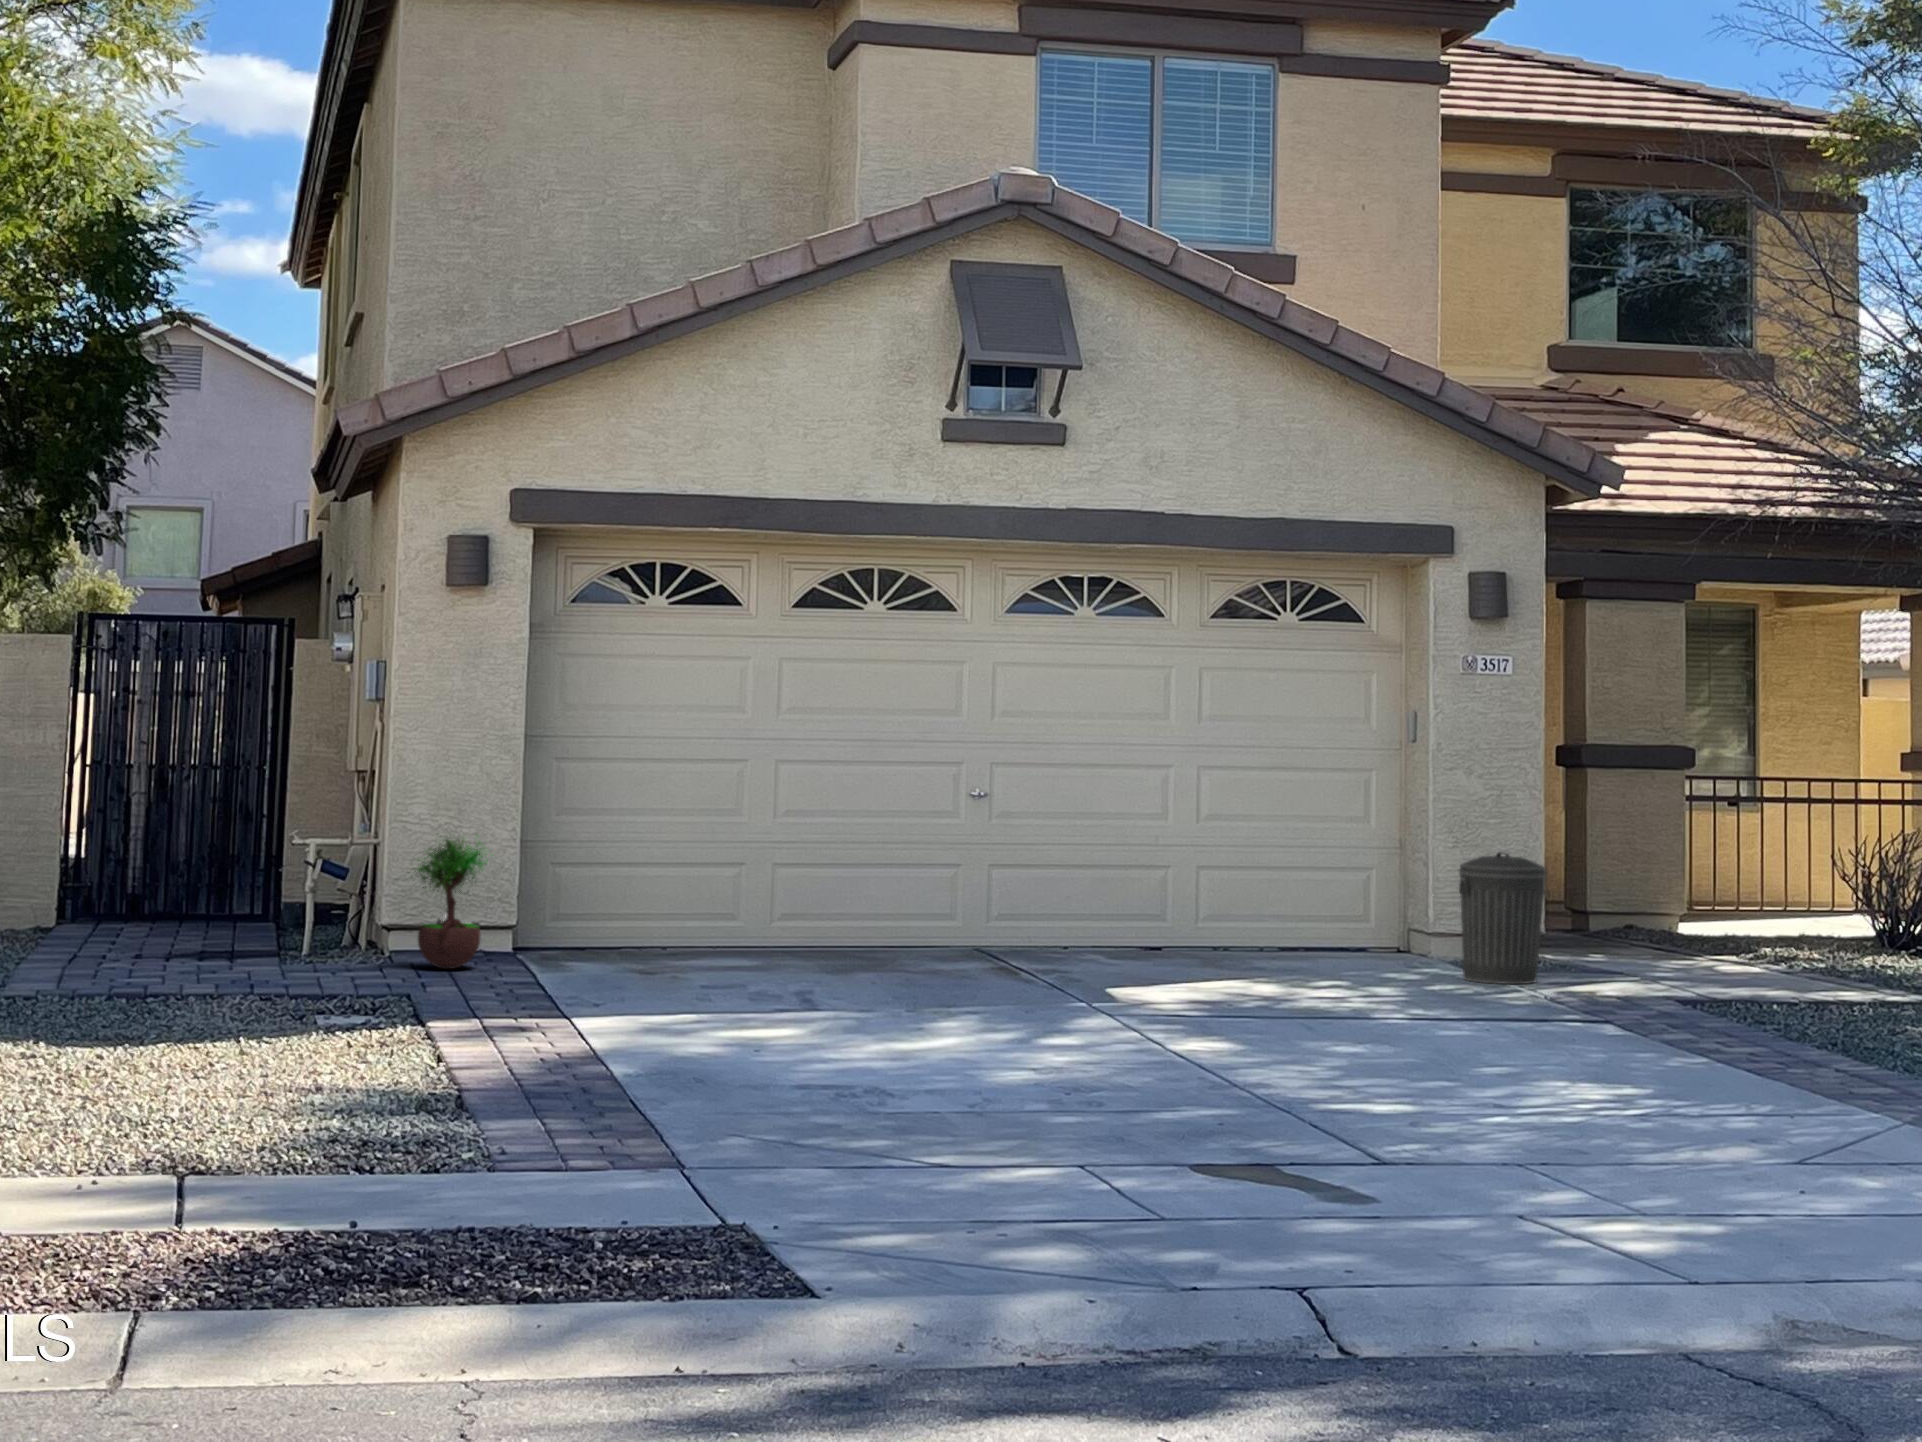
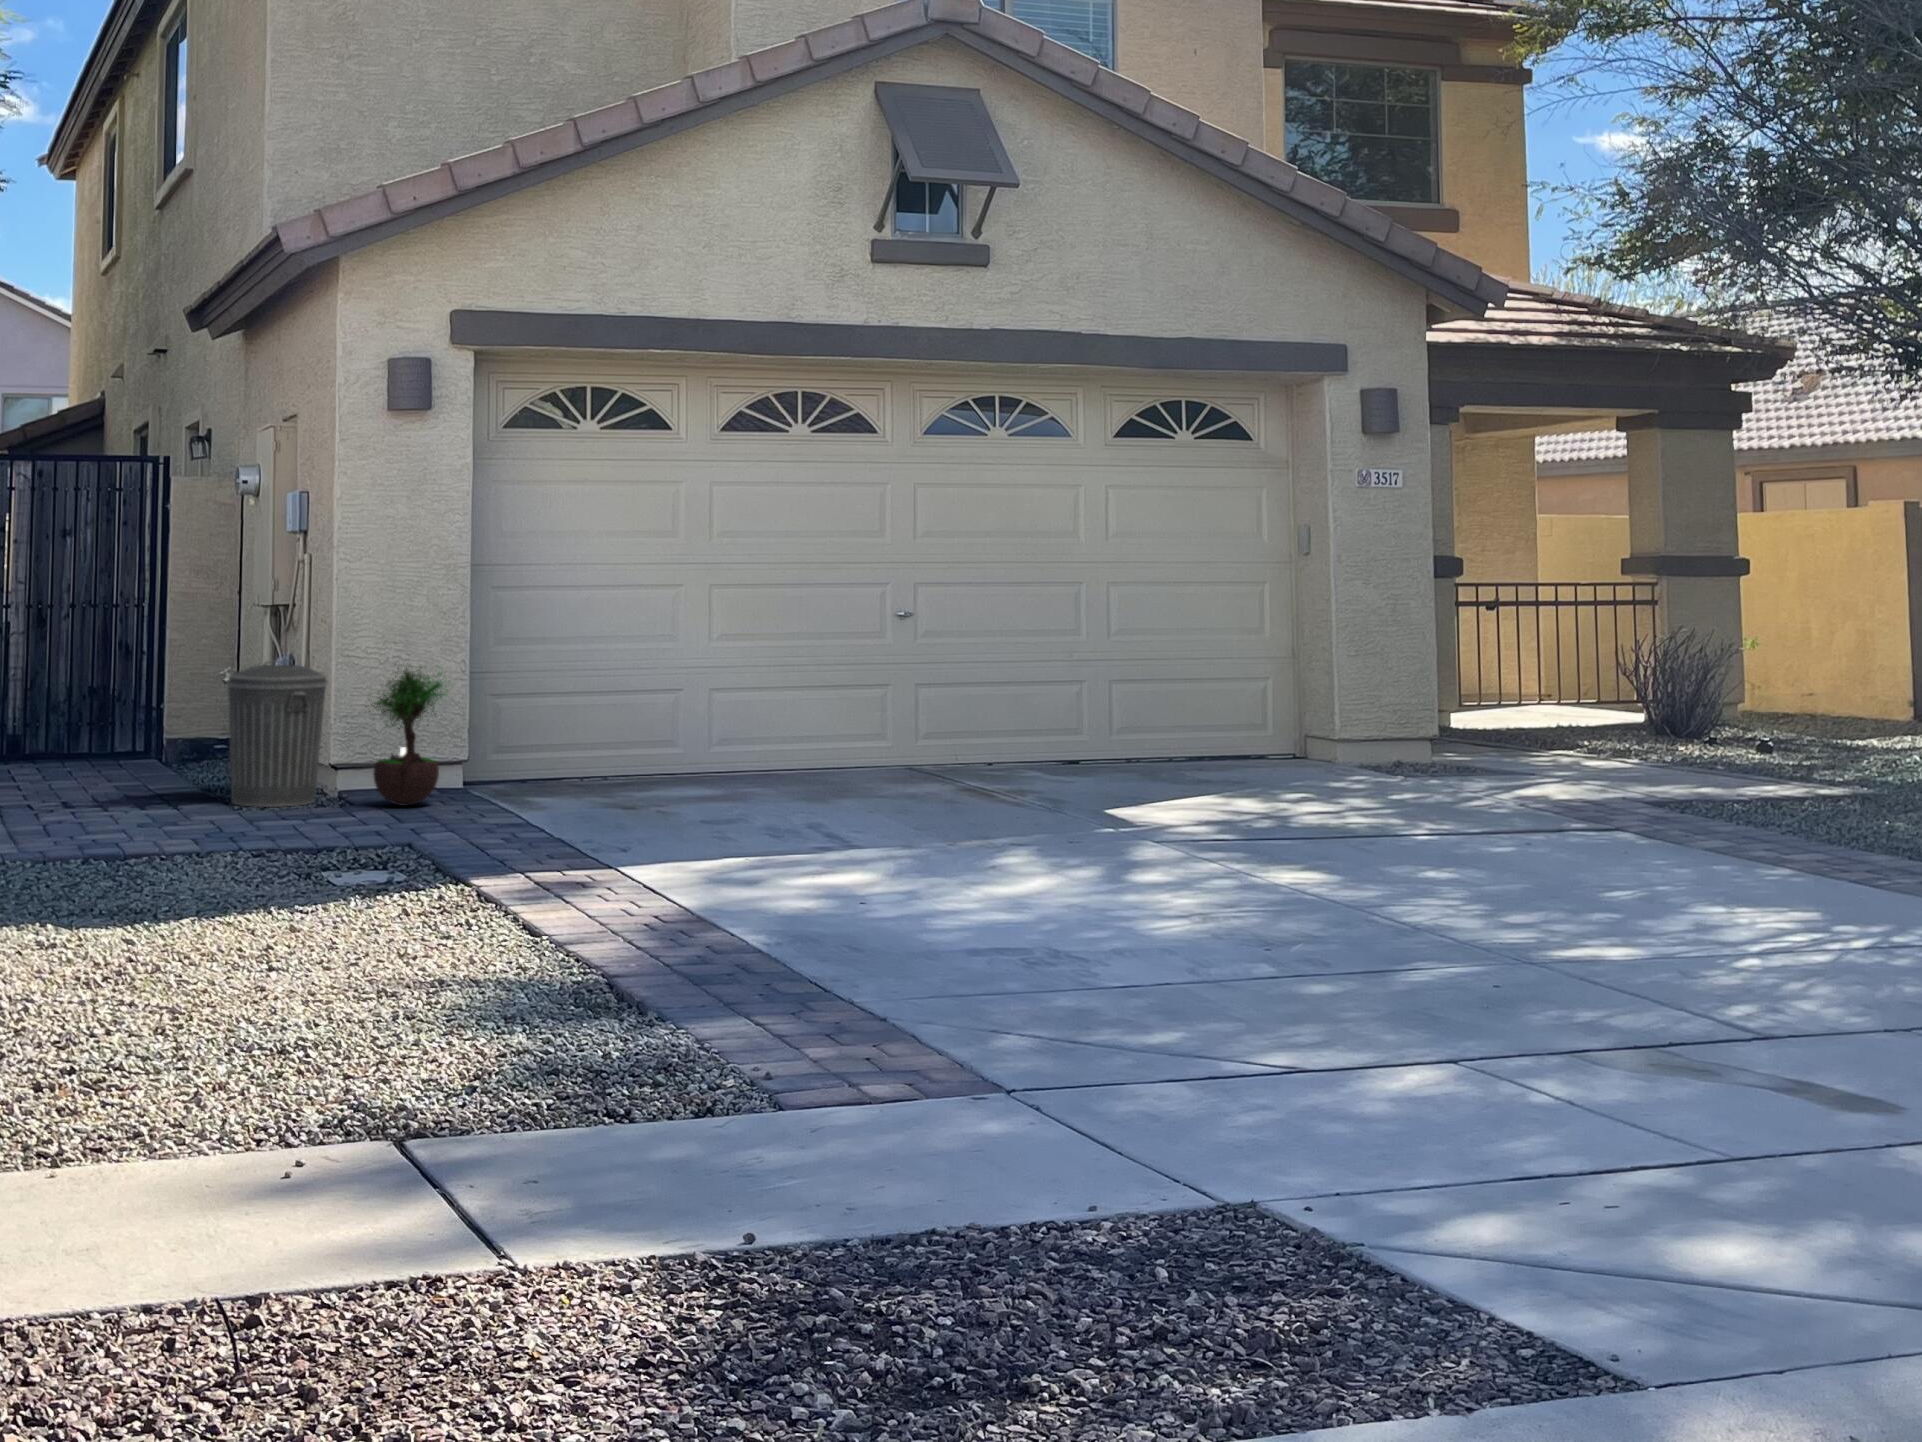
trash can: present [1459,852,1547,984] -> present [227,660,327,807]

